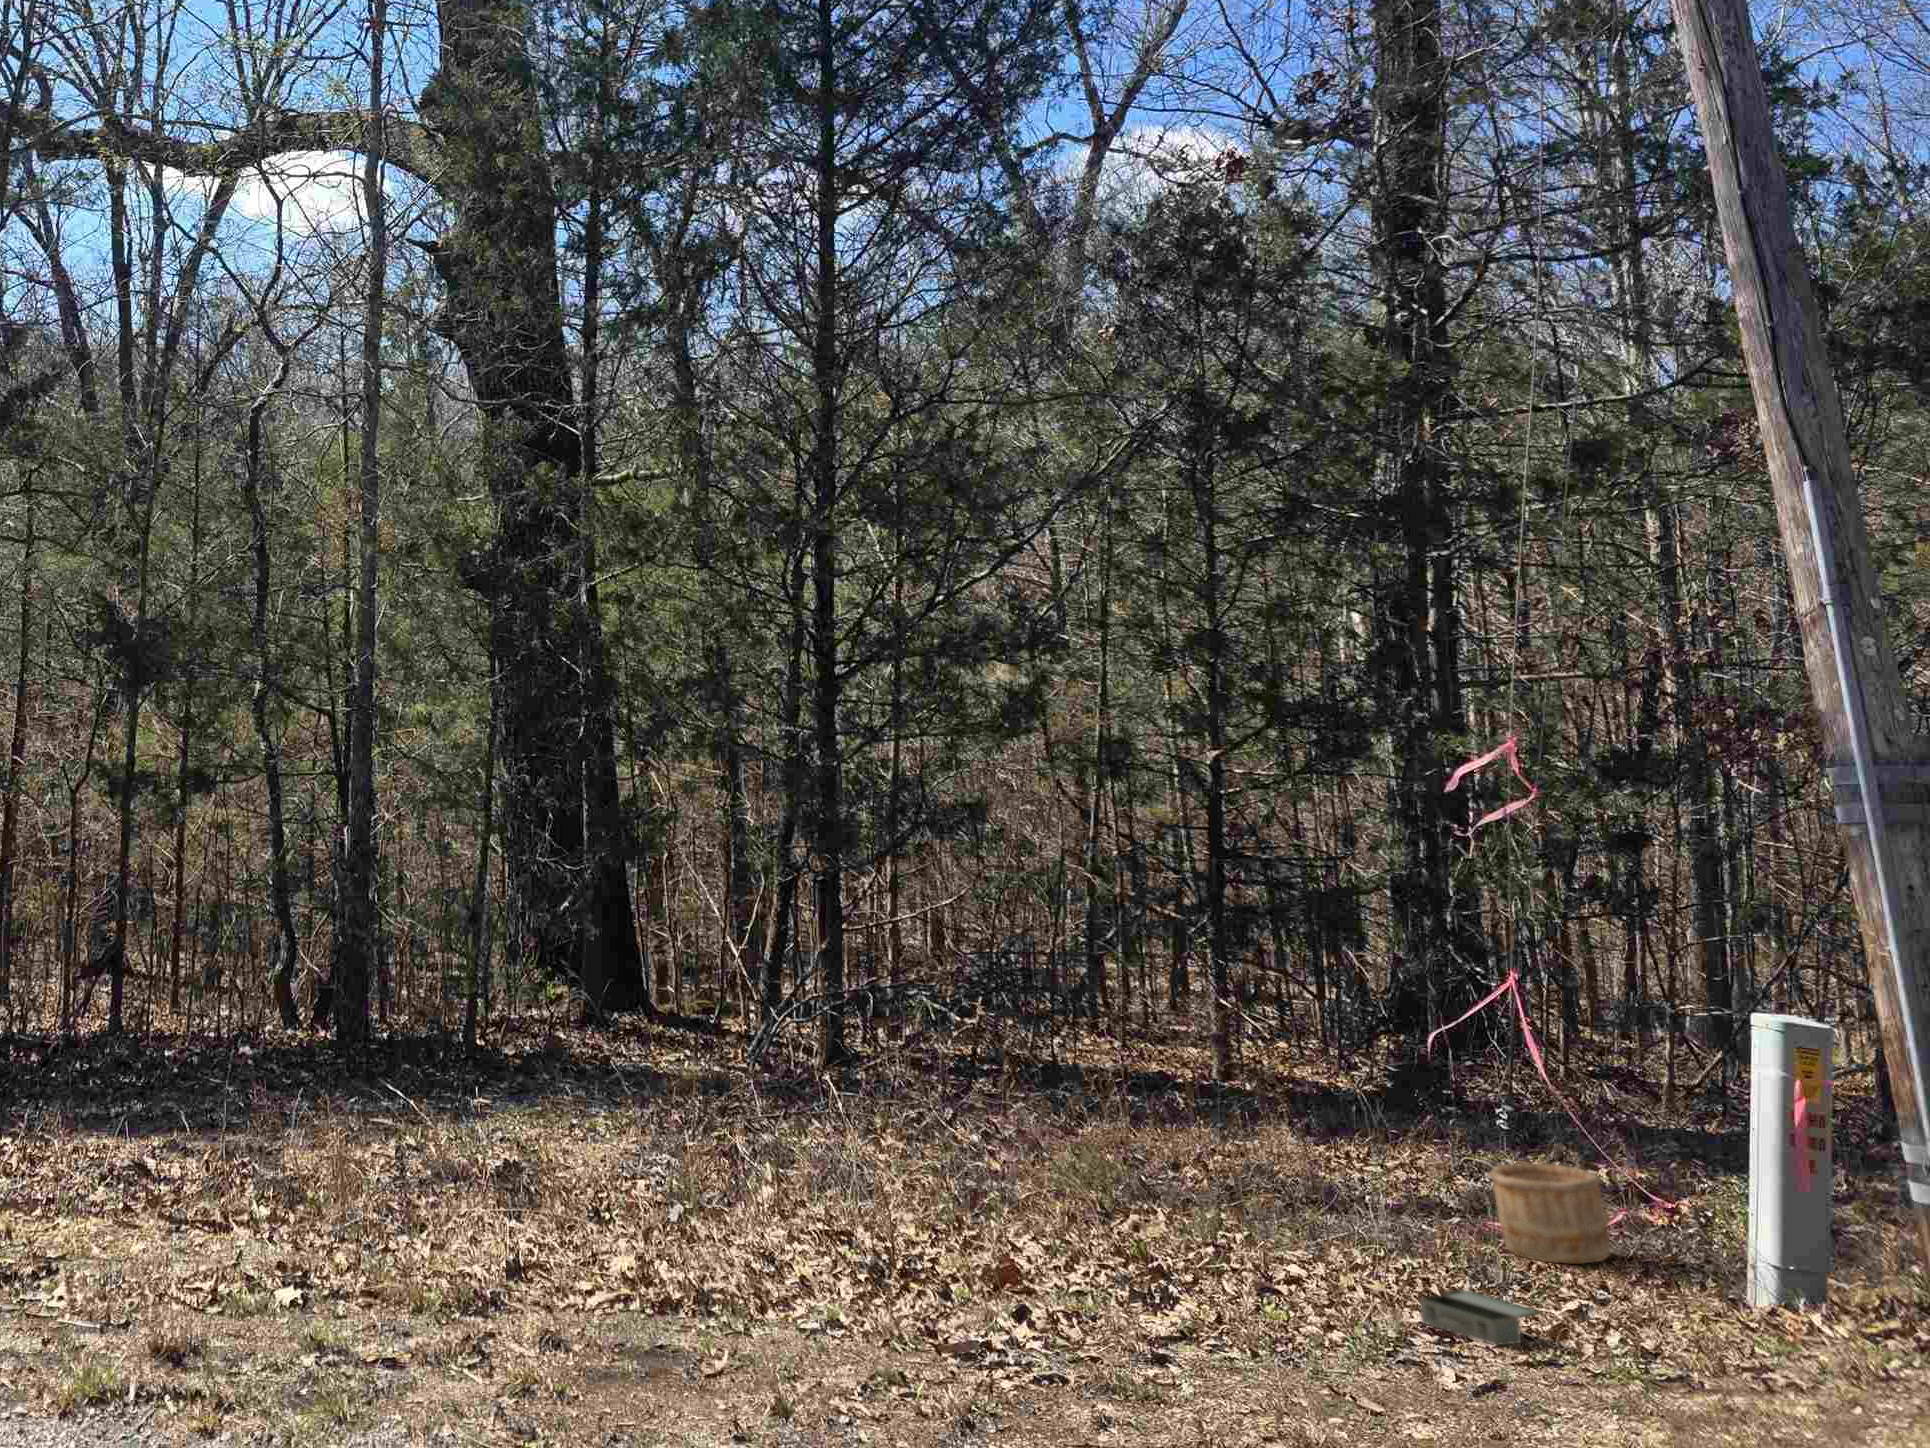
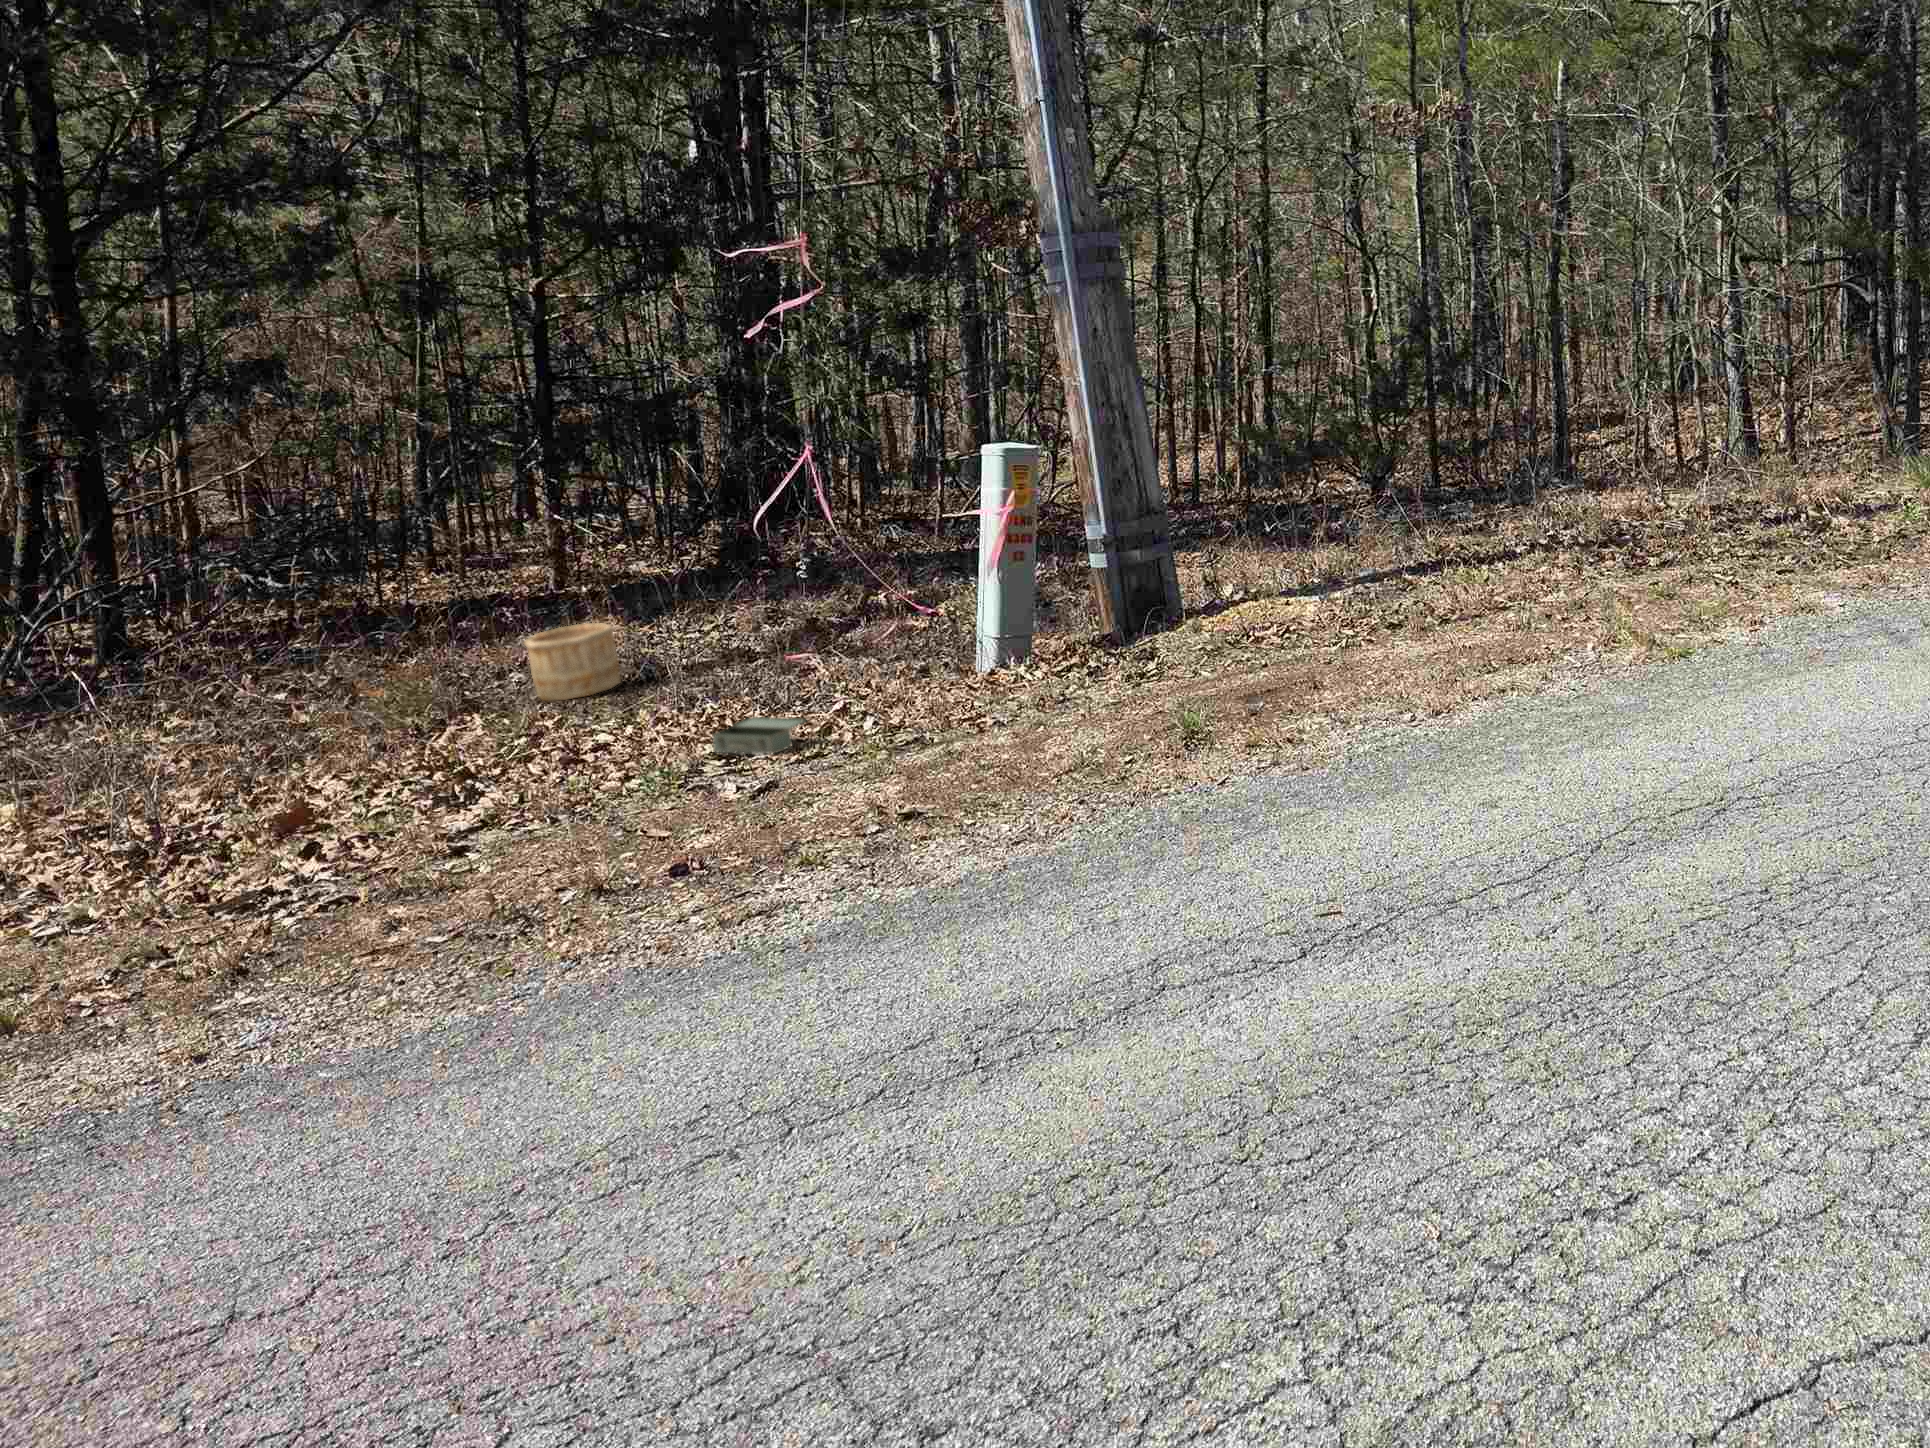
wooden bucket: present [1489,1163,1611,1264] -> present [524,623,621,701]

